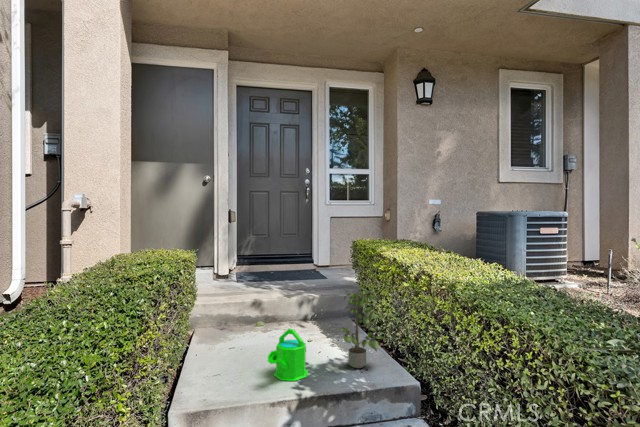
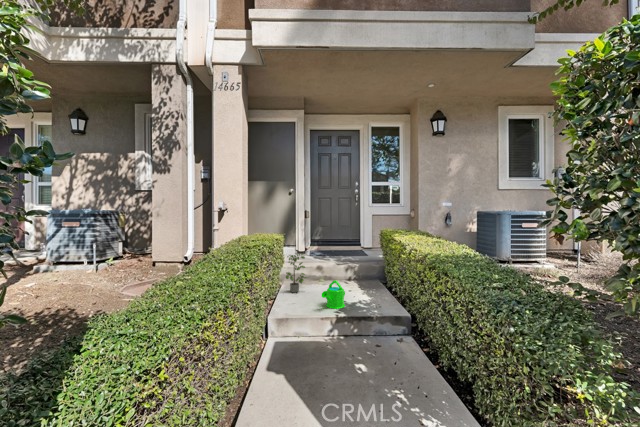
potted plant: present [340,291,384,368] -> present [286,254,306,292]

